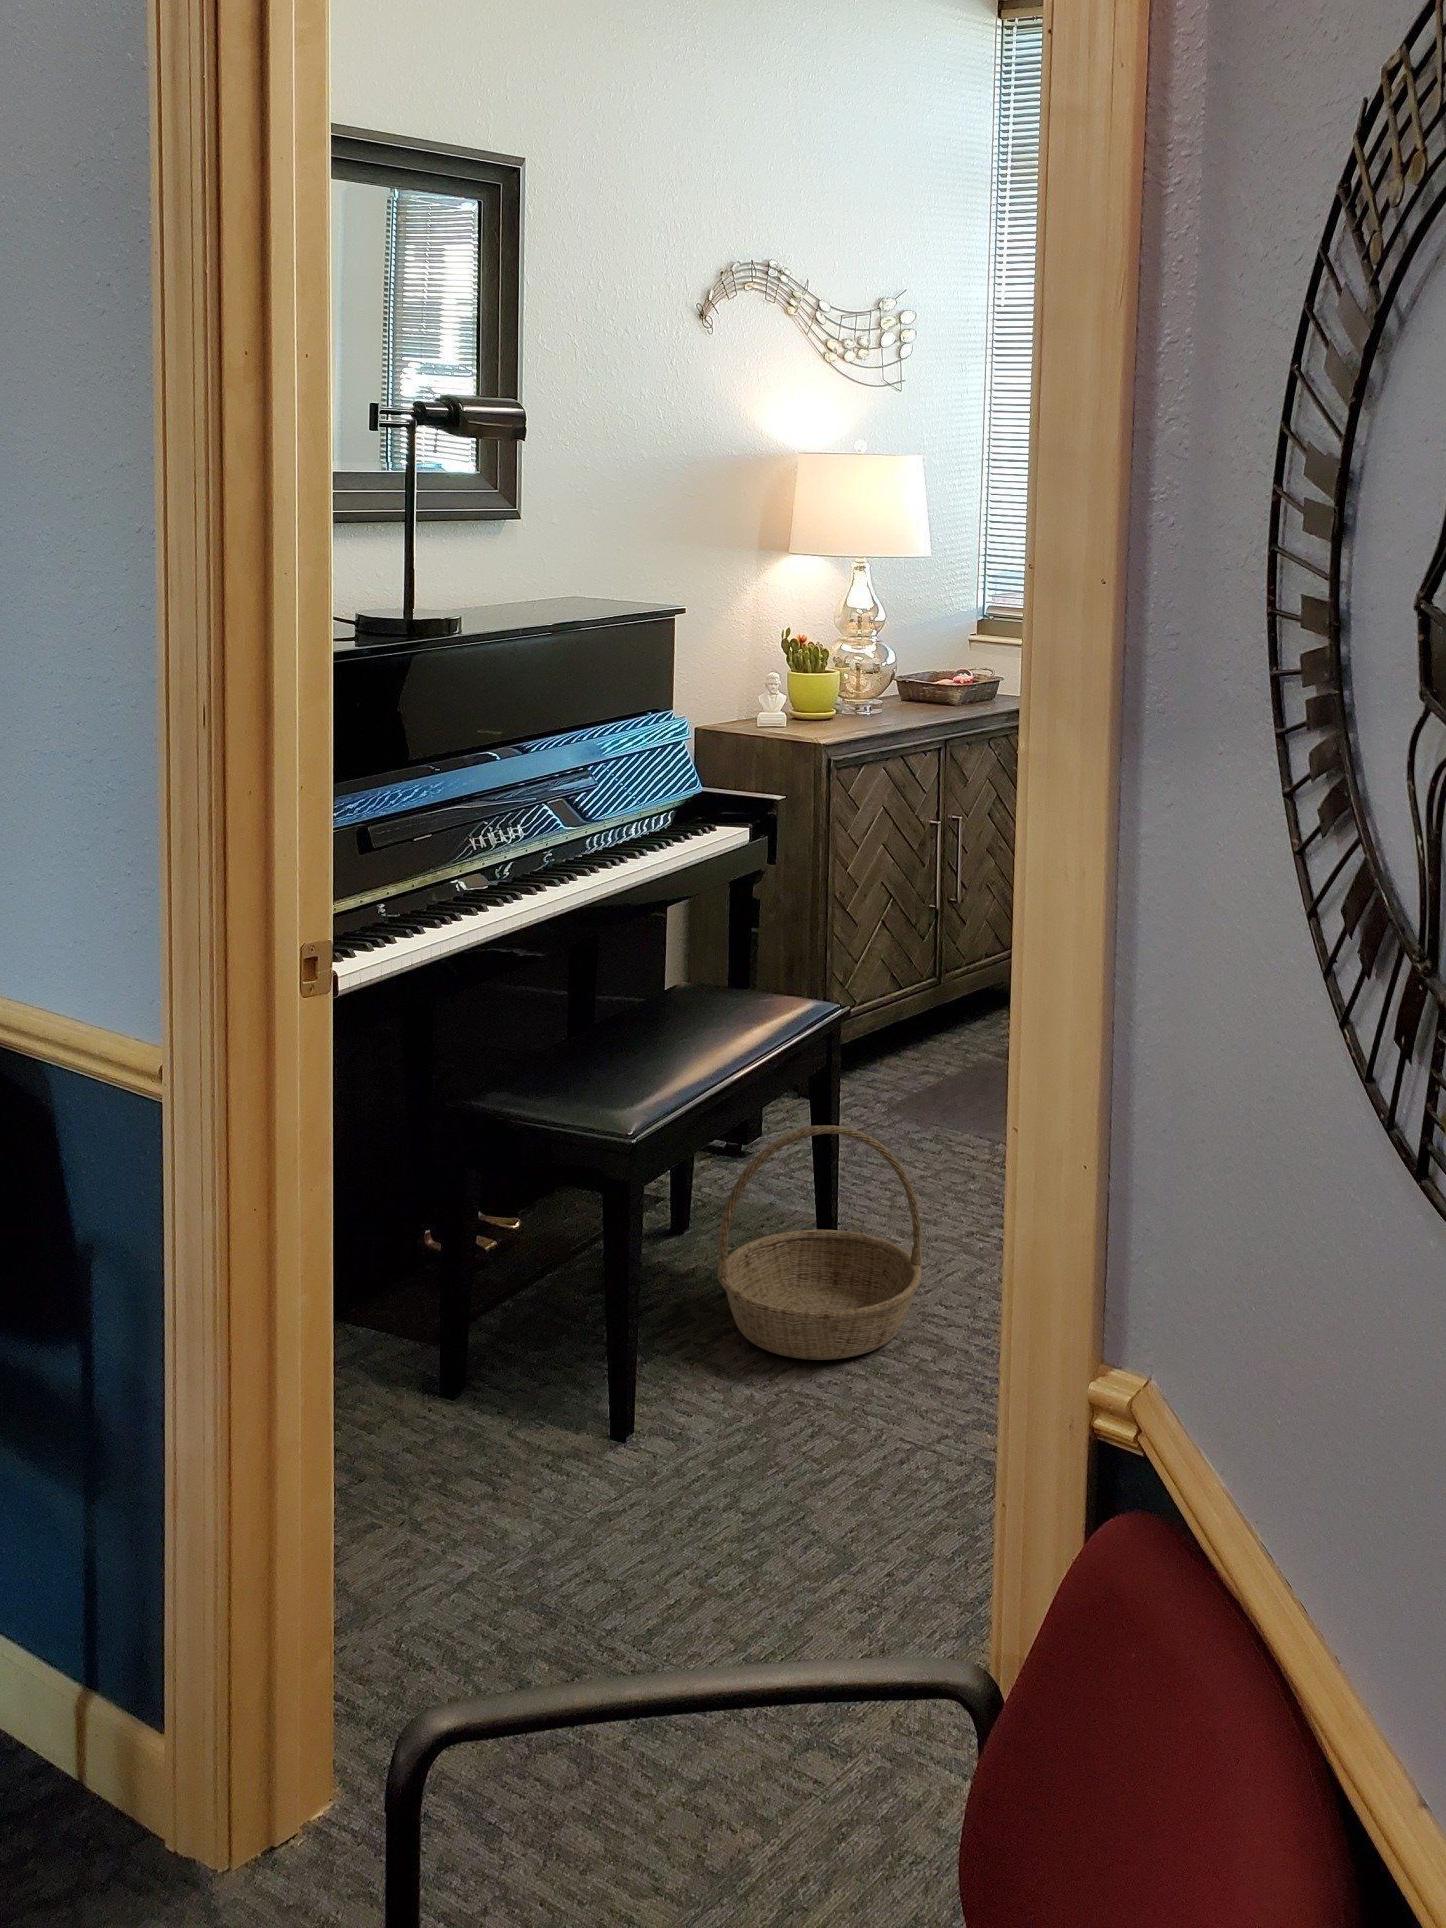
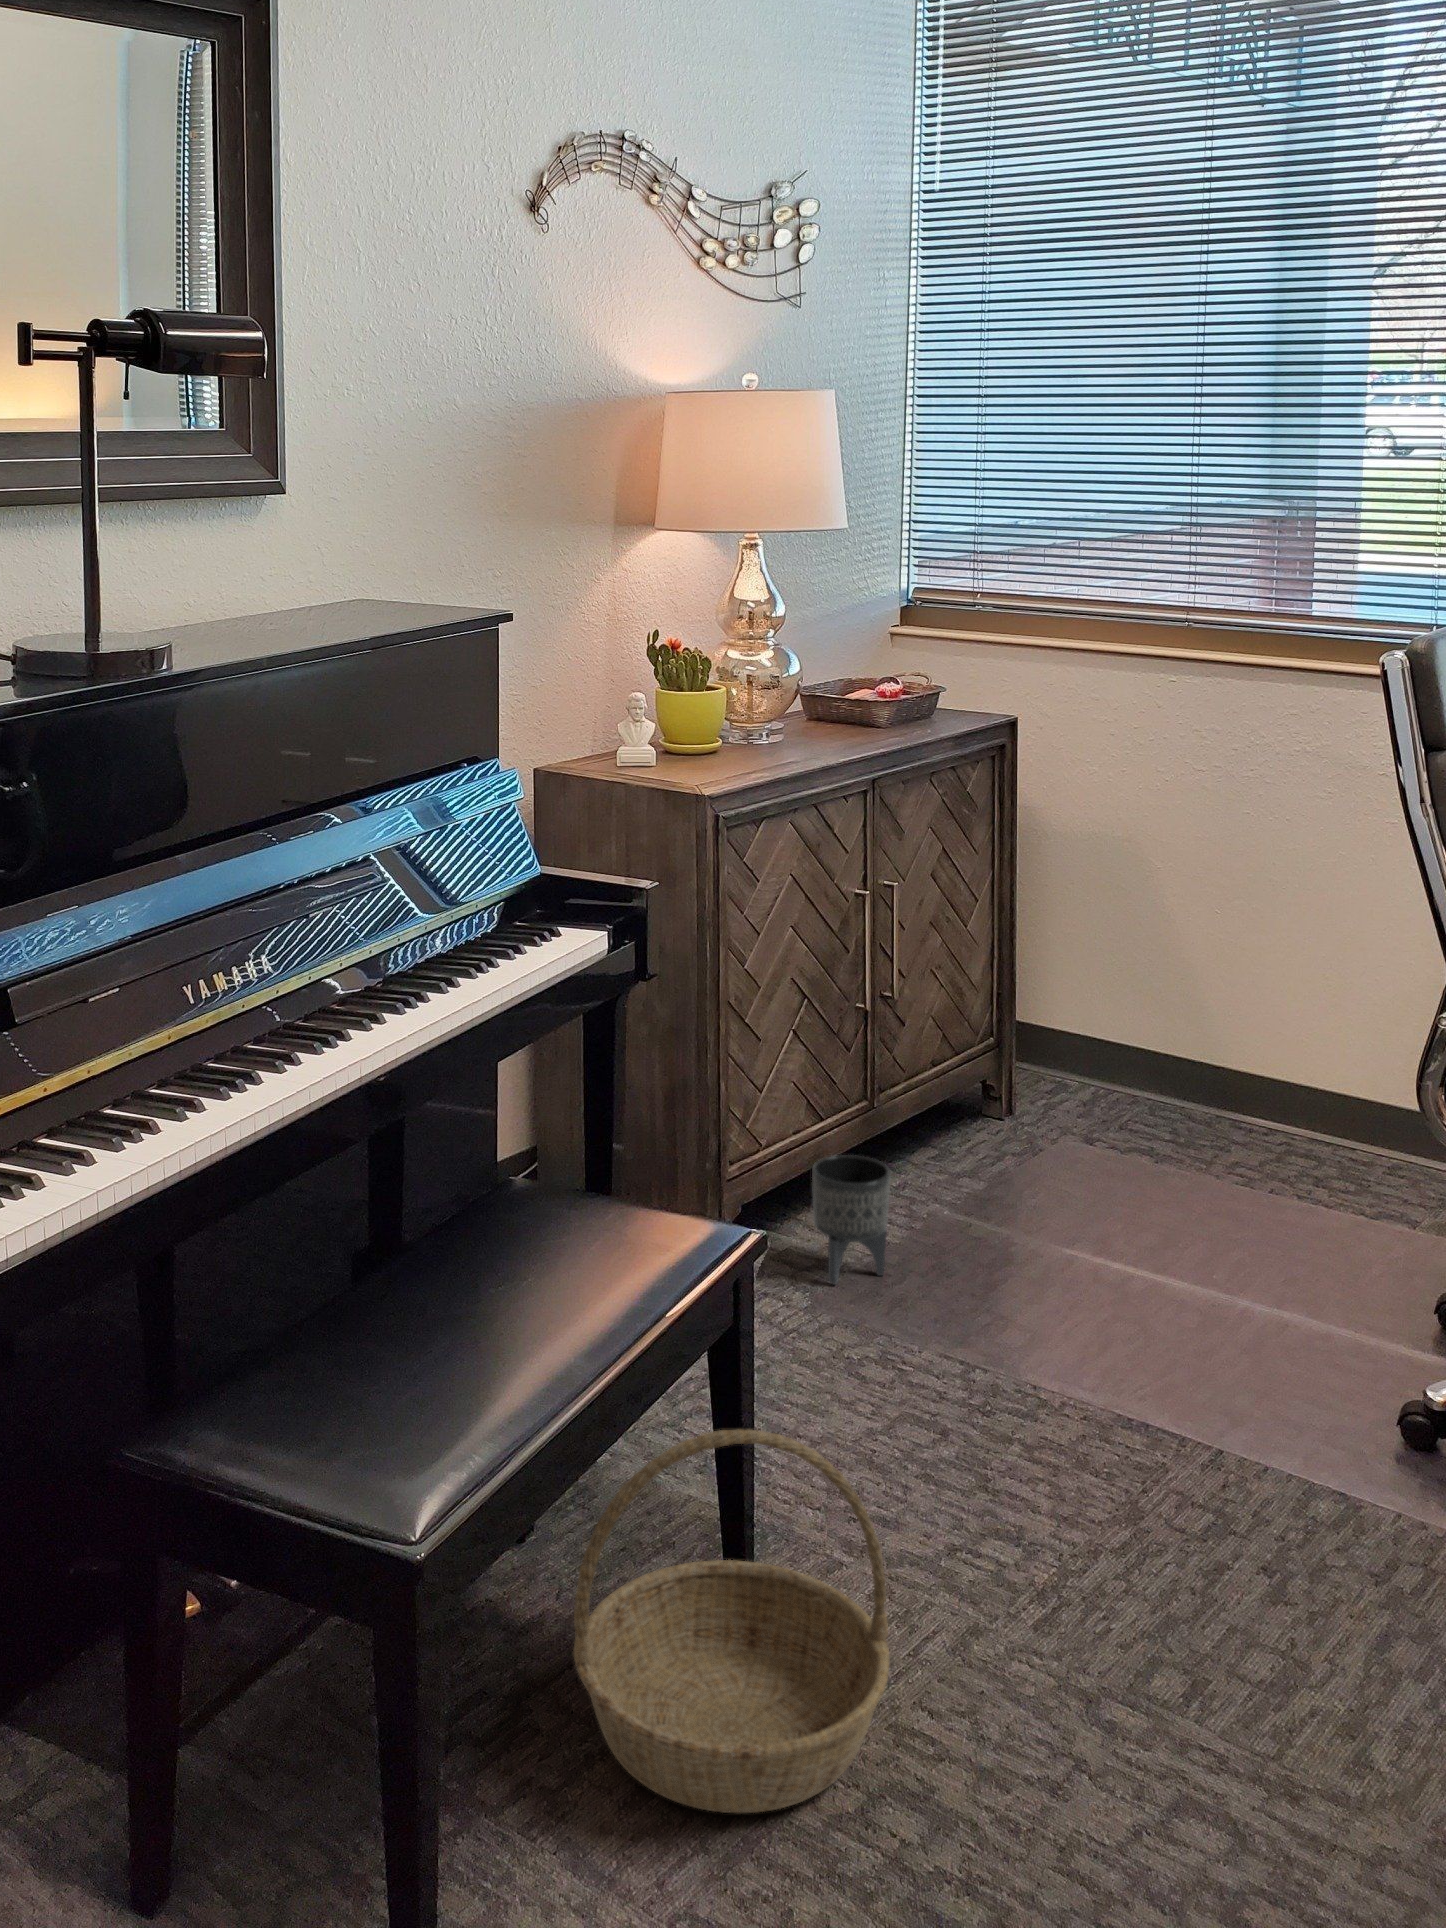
planter: none [894,1009,950,1100] -> present [812,1155,891,1285]

